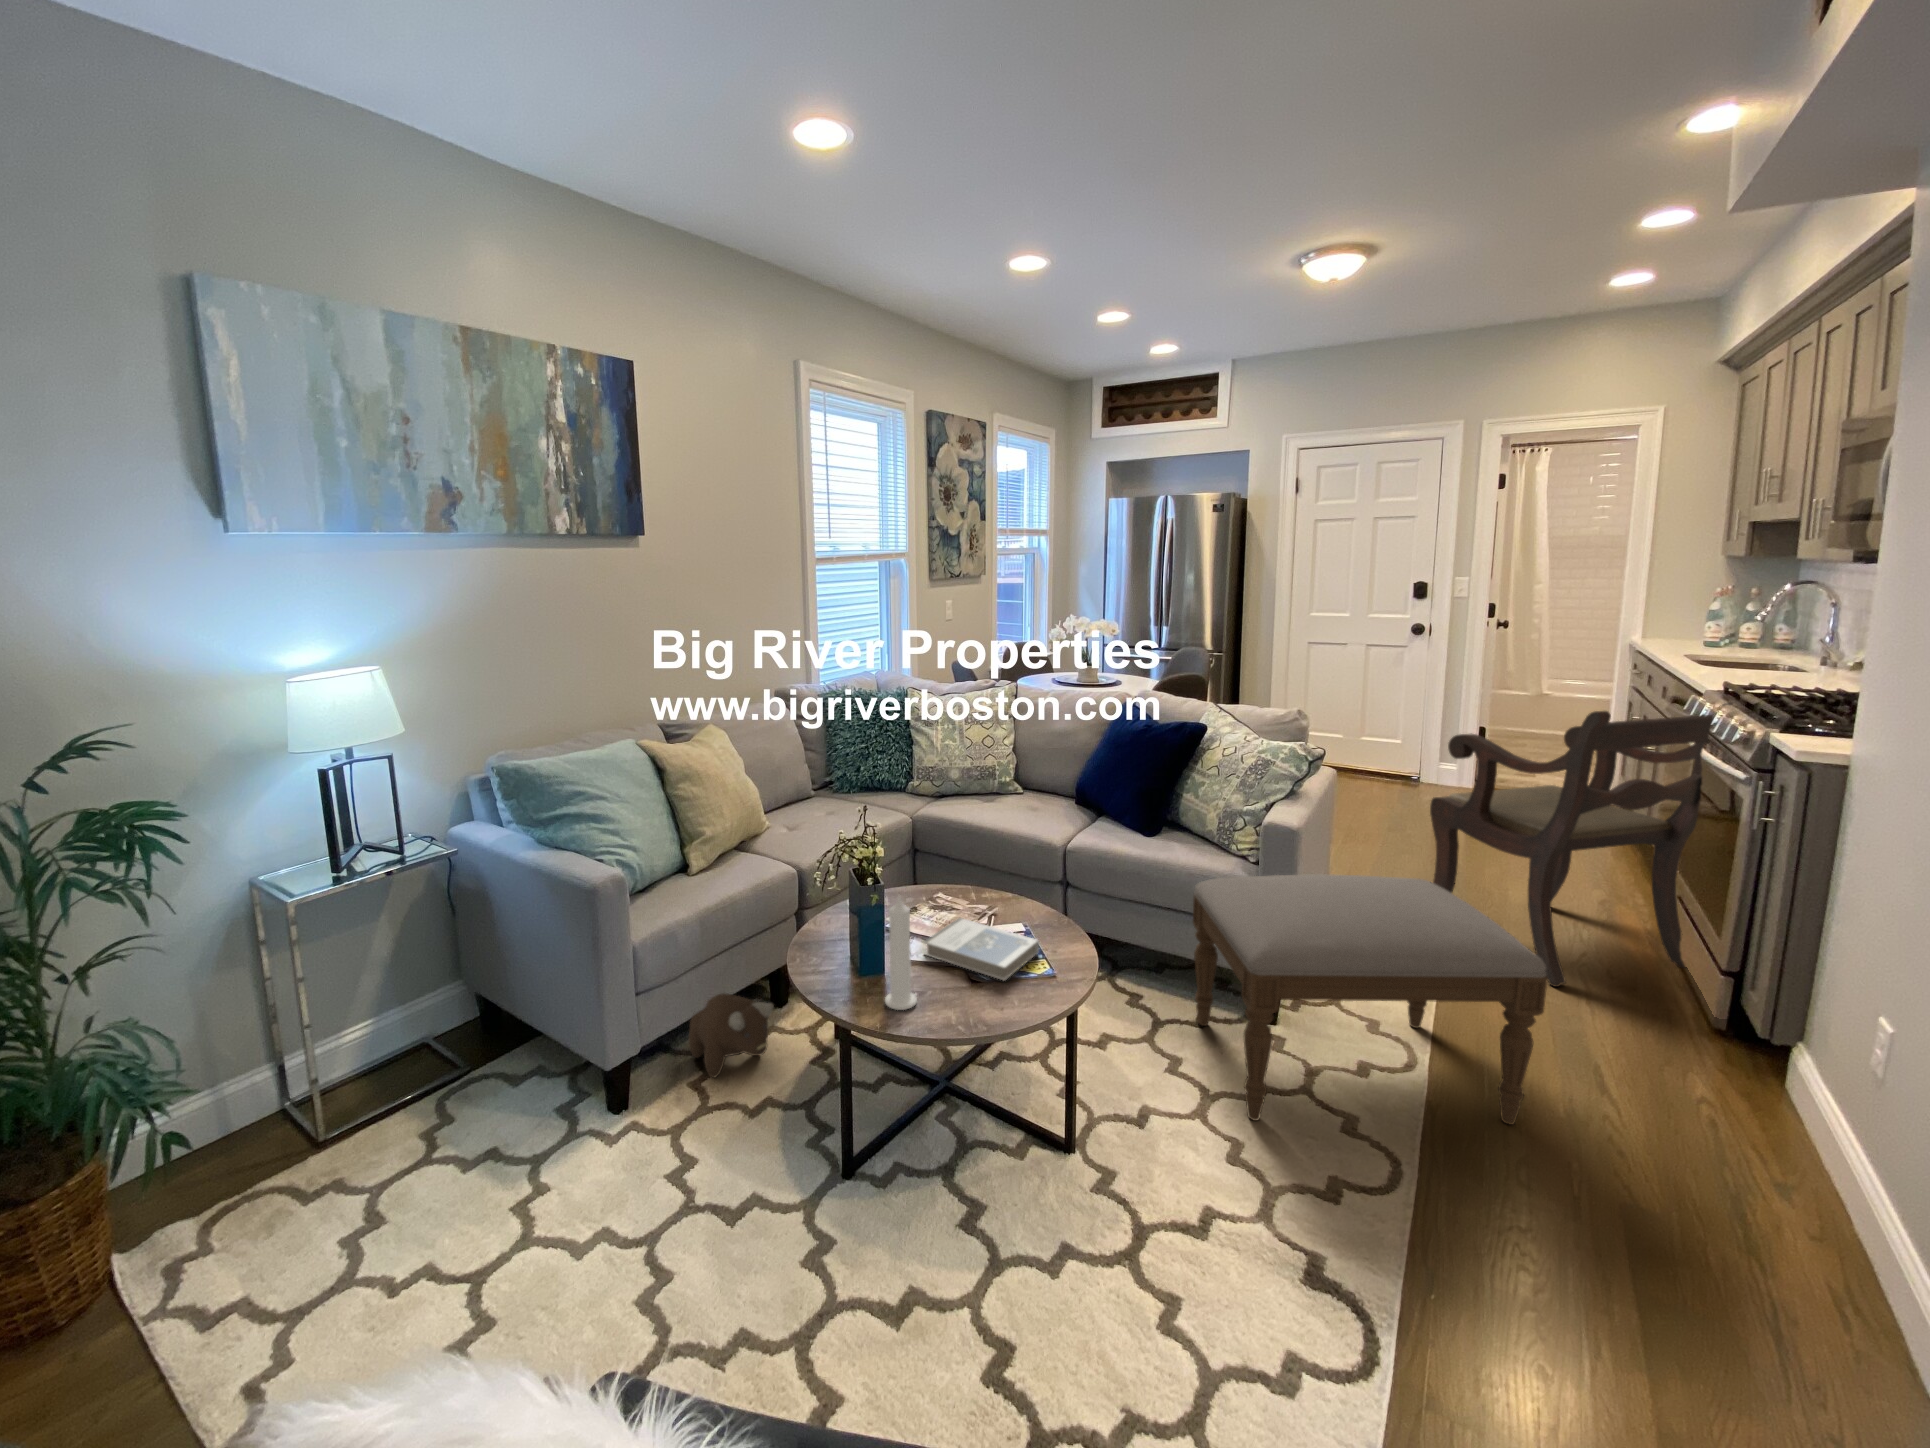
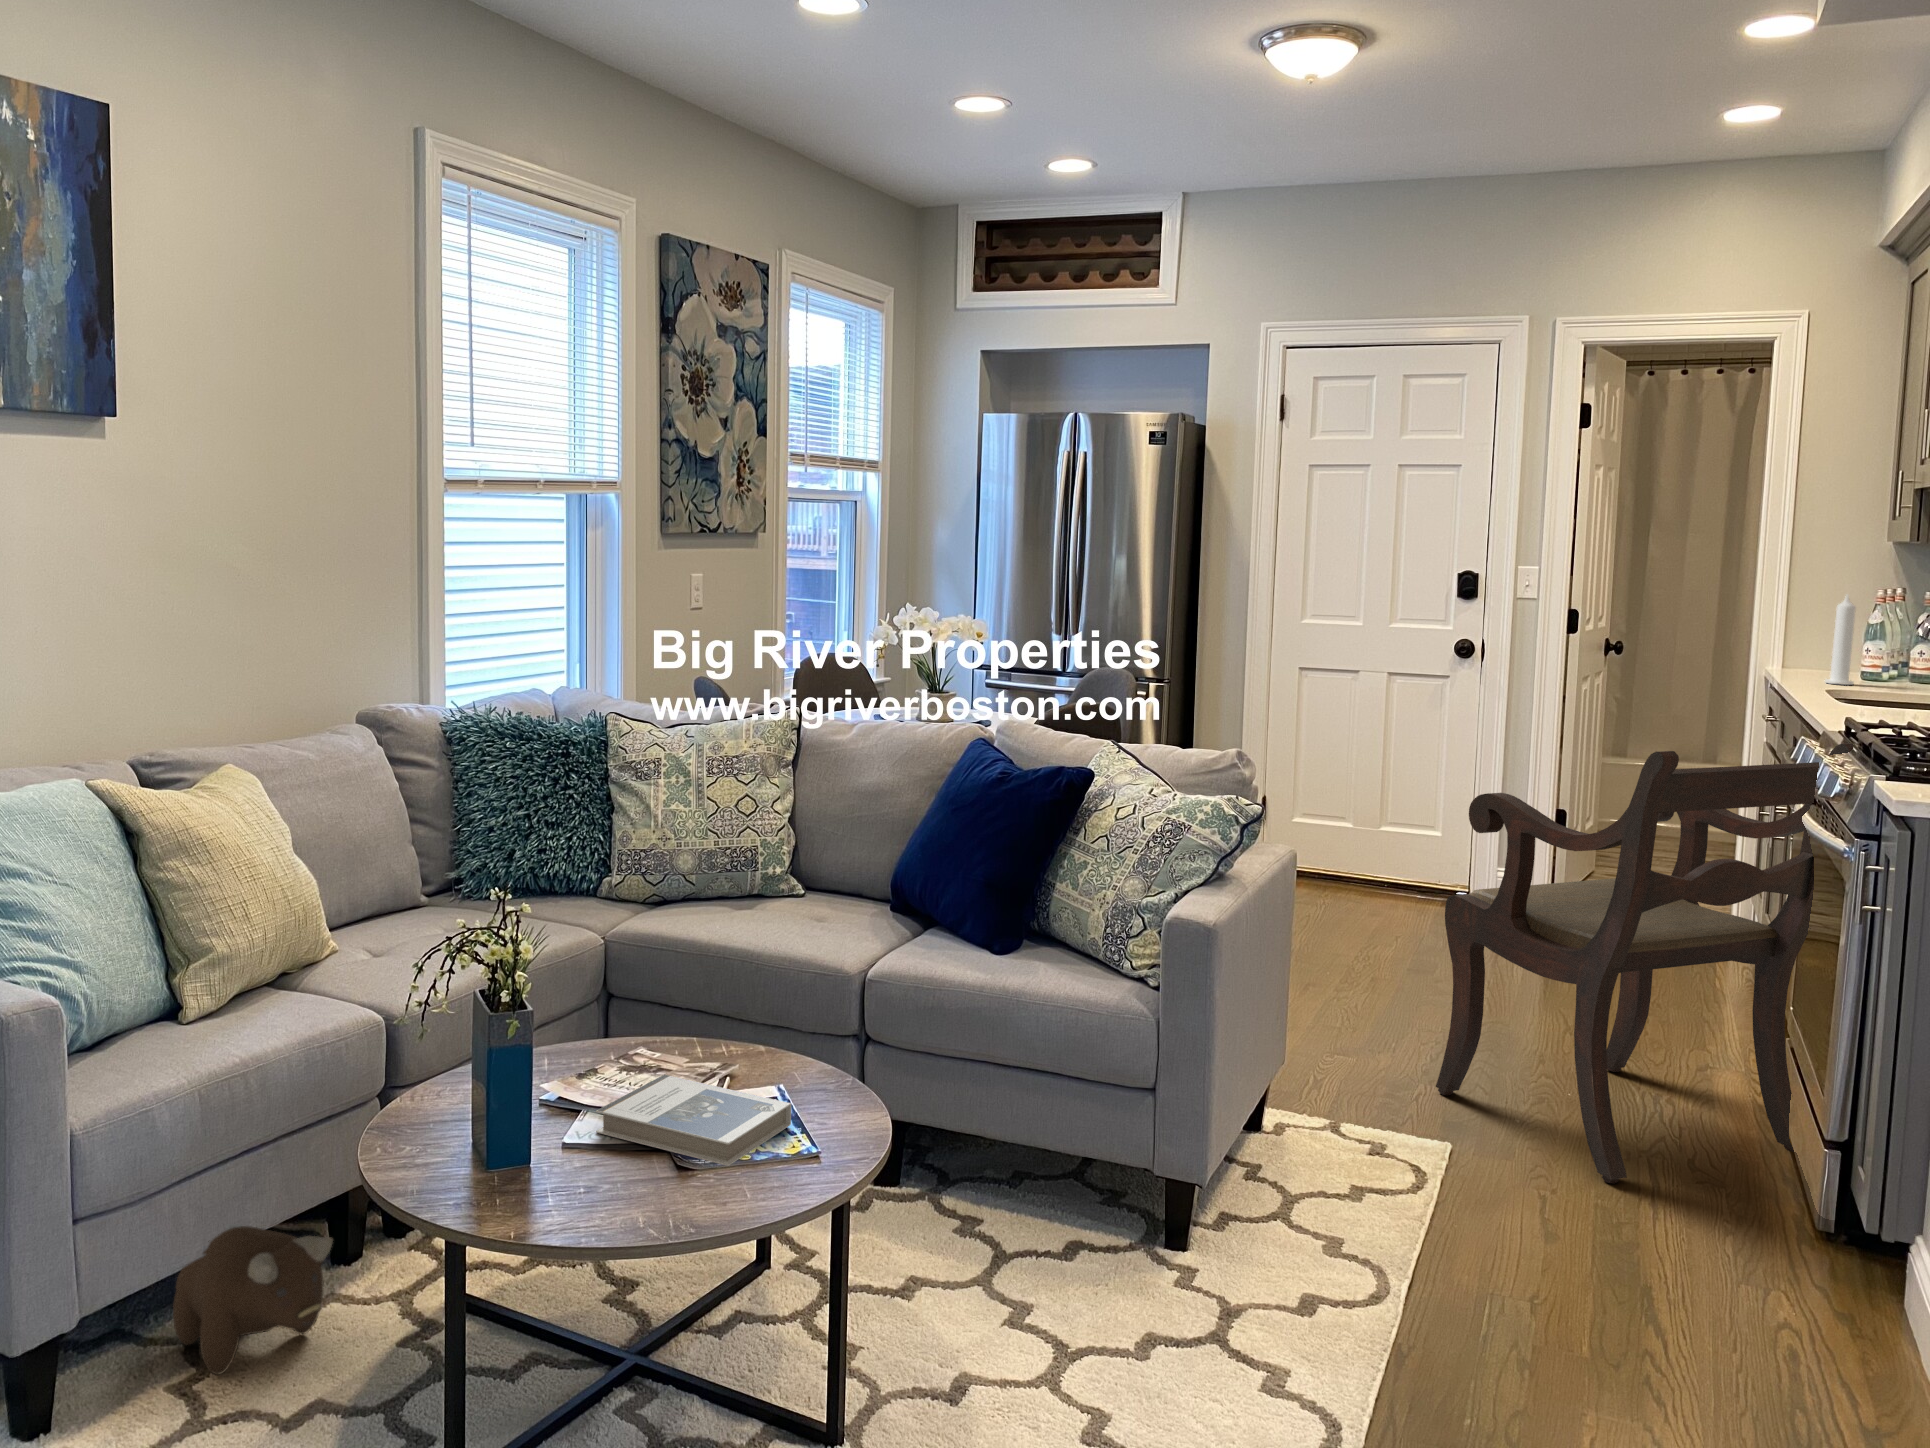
ottoman: present [1193,874,1548,1125] -> none [1058,1003,1560,1391]
candle: present [885,896,917,1010] -> present [1825,594,1856,685]

